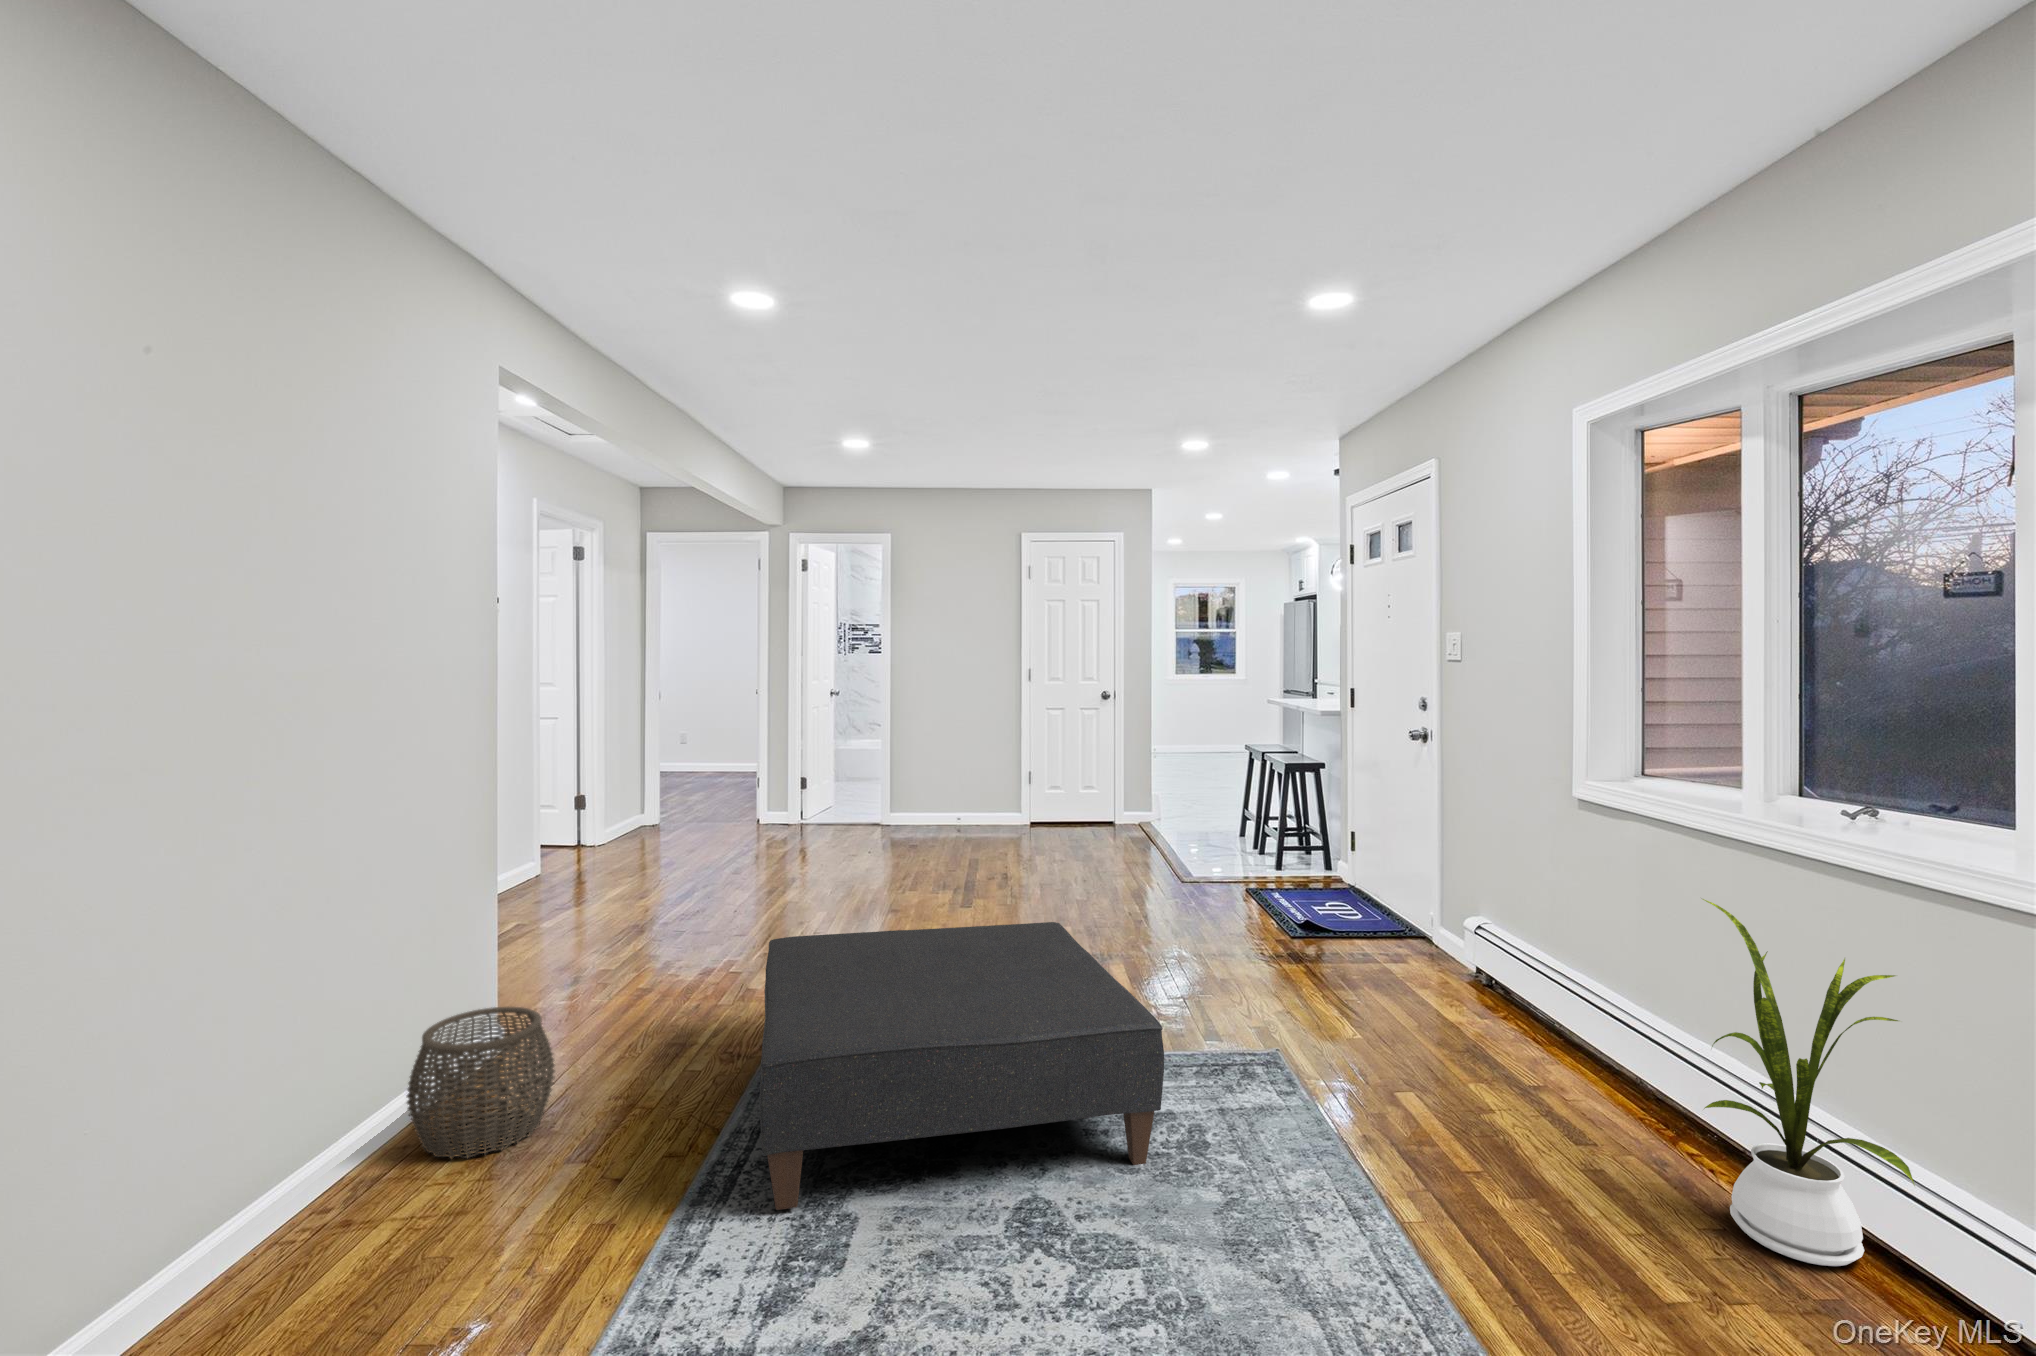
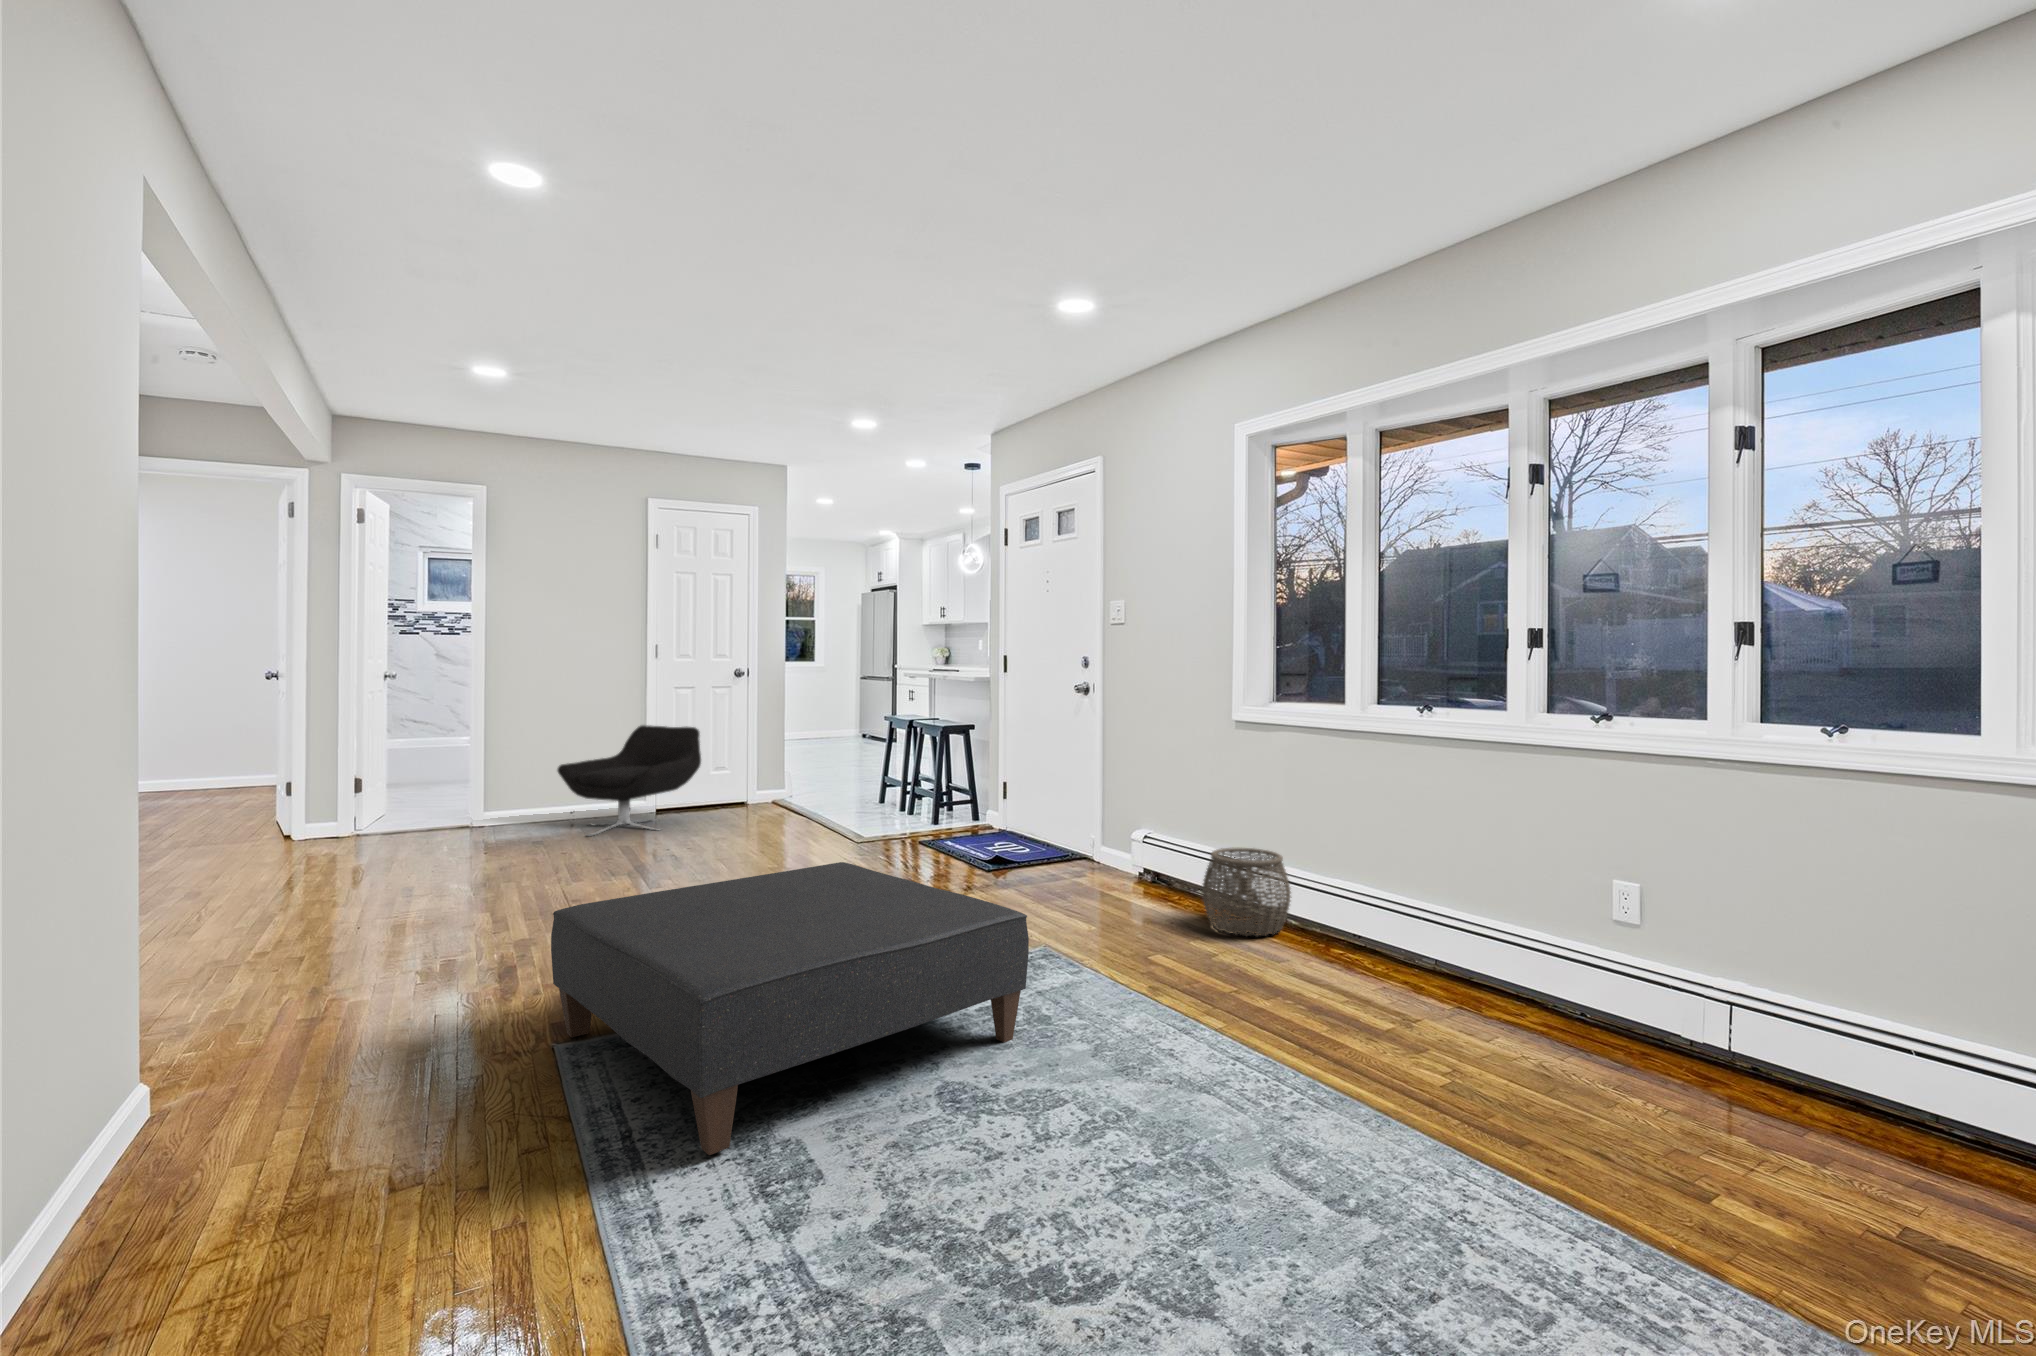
lounge chair: none [934,745,1056,847] -> present [557,725,701,836]
house plant: present [1703,899,1915,1266] -> none [1351,770,1488,994]
woven basket: present [407,1007,555,1159] -> present [1202,848,1291,936]

